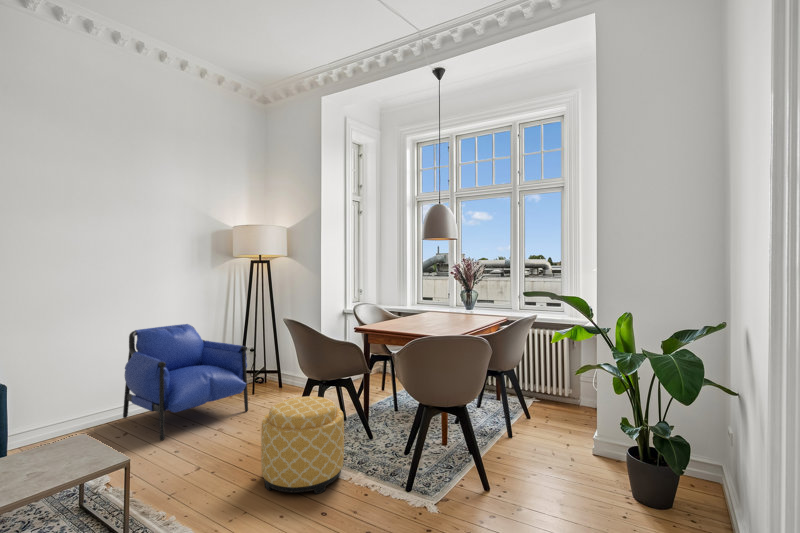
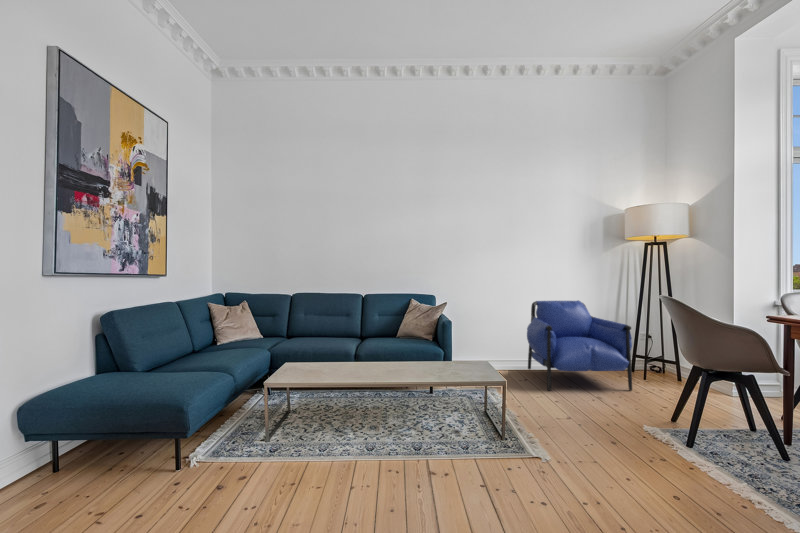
ottoman: present [261,396,344,494] -> none [619,376,723,482]

